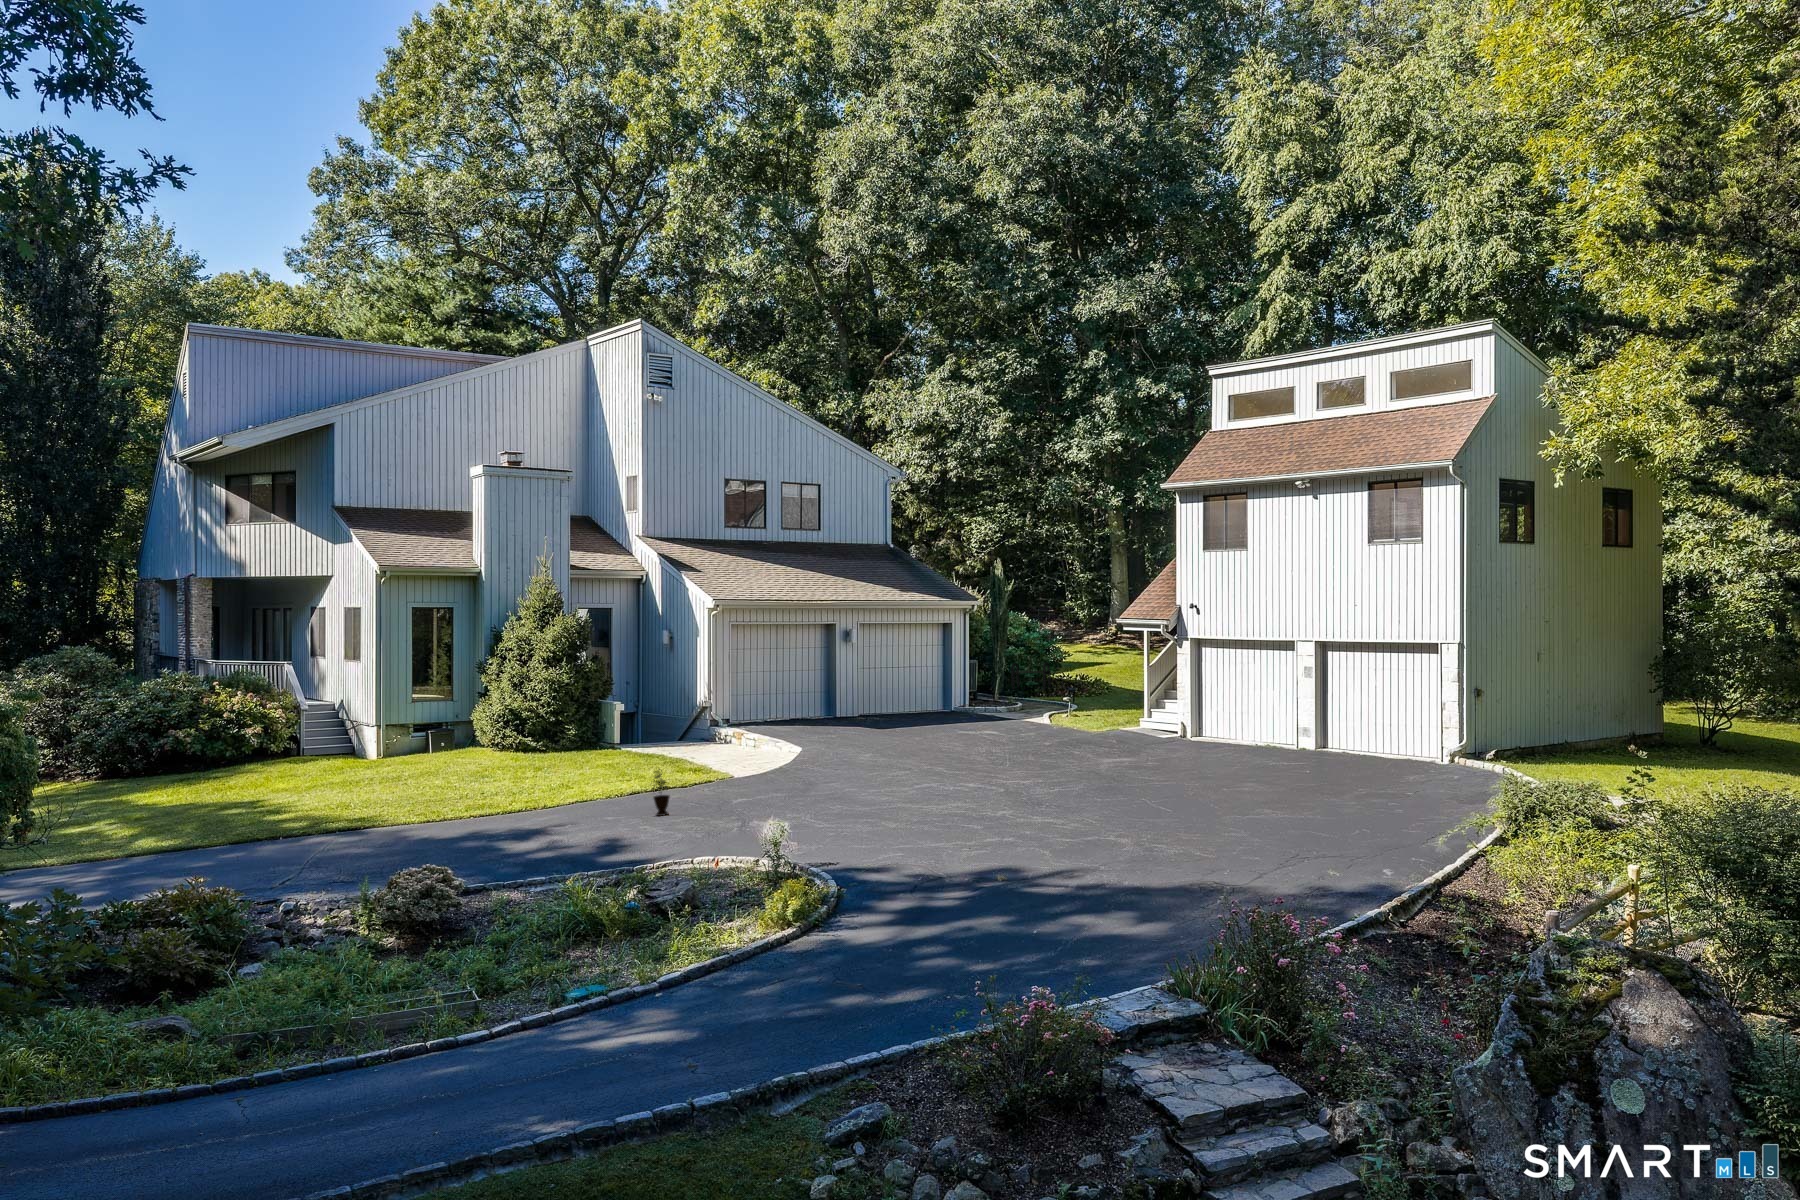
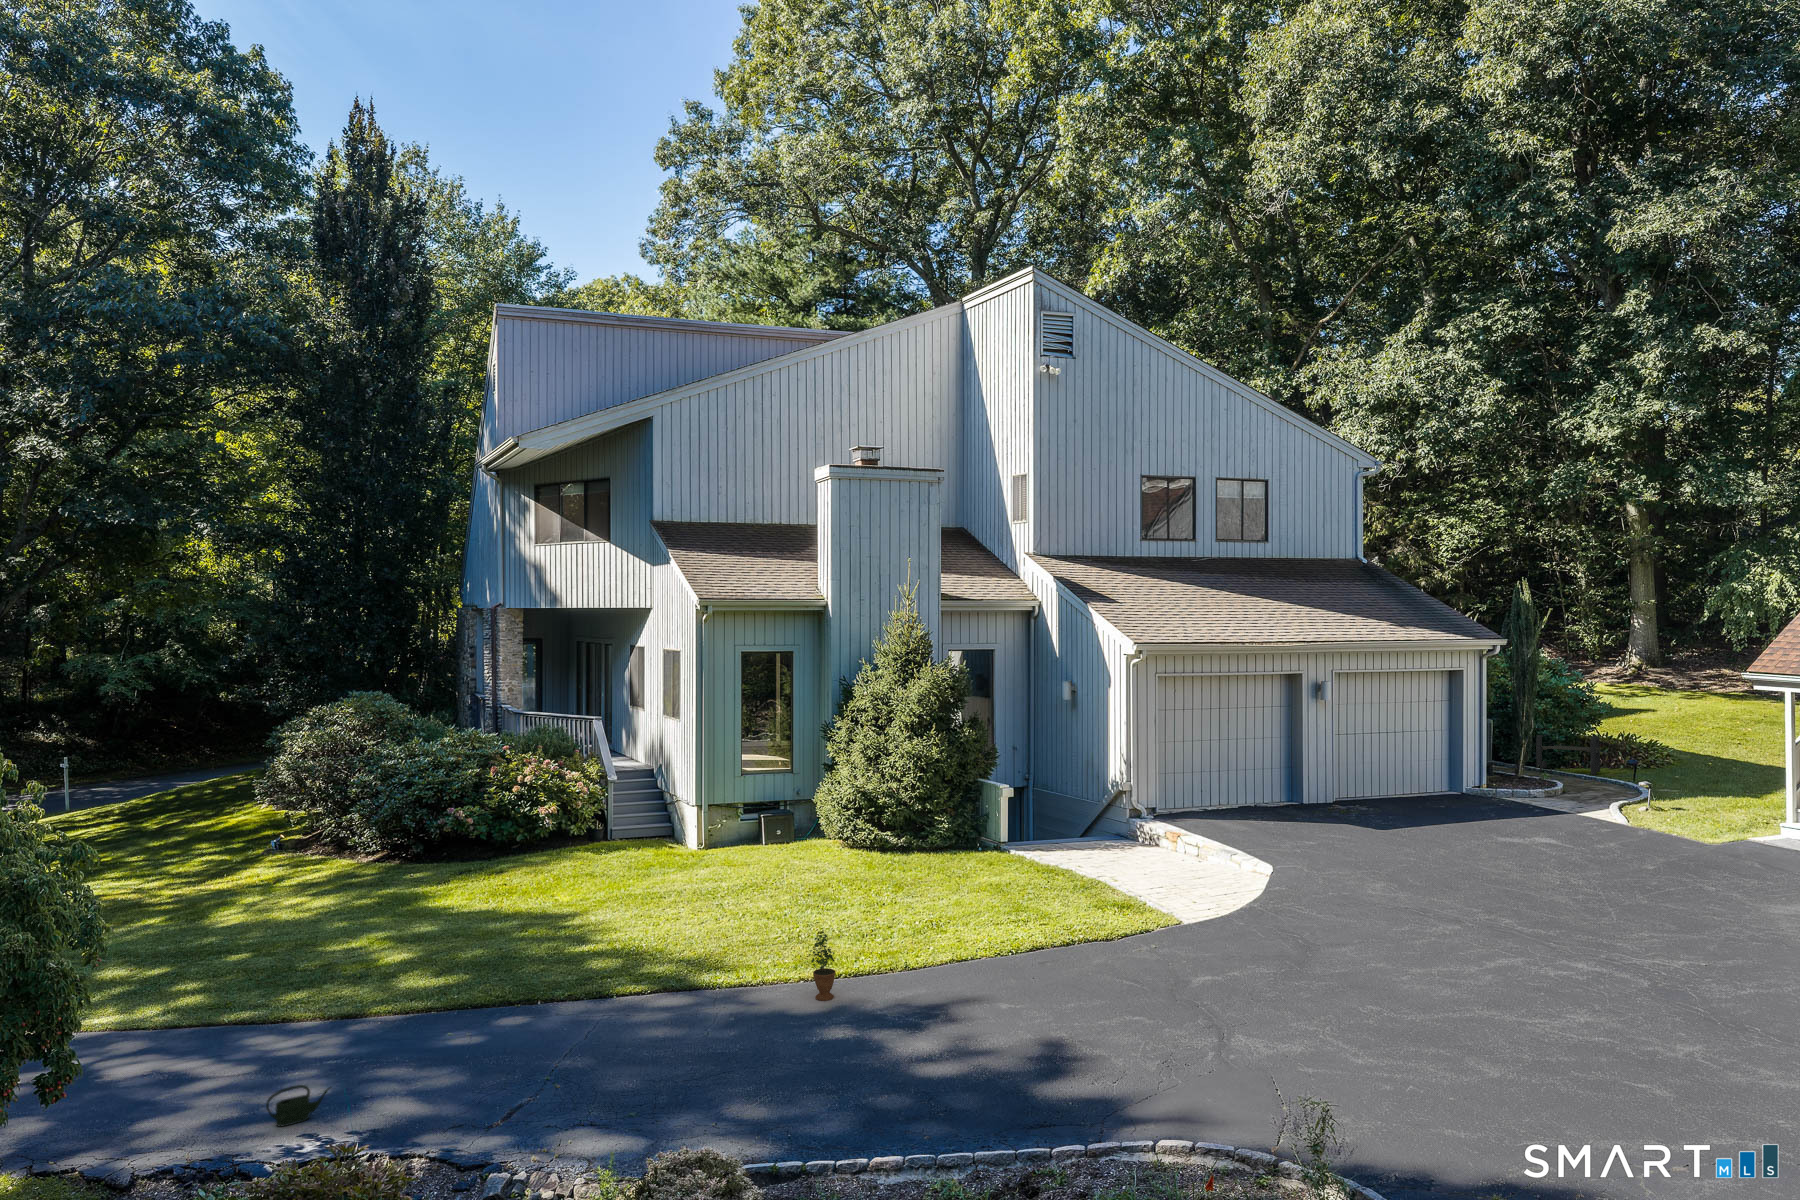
potted plant: present [653,769,669,816] -> present [809,932,836,1001]
watering can: none [138,831,178,854] -> present [266,1085,331,1127]

